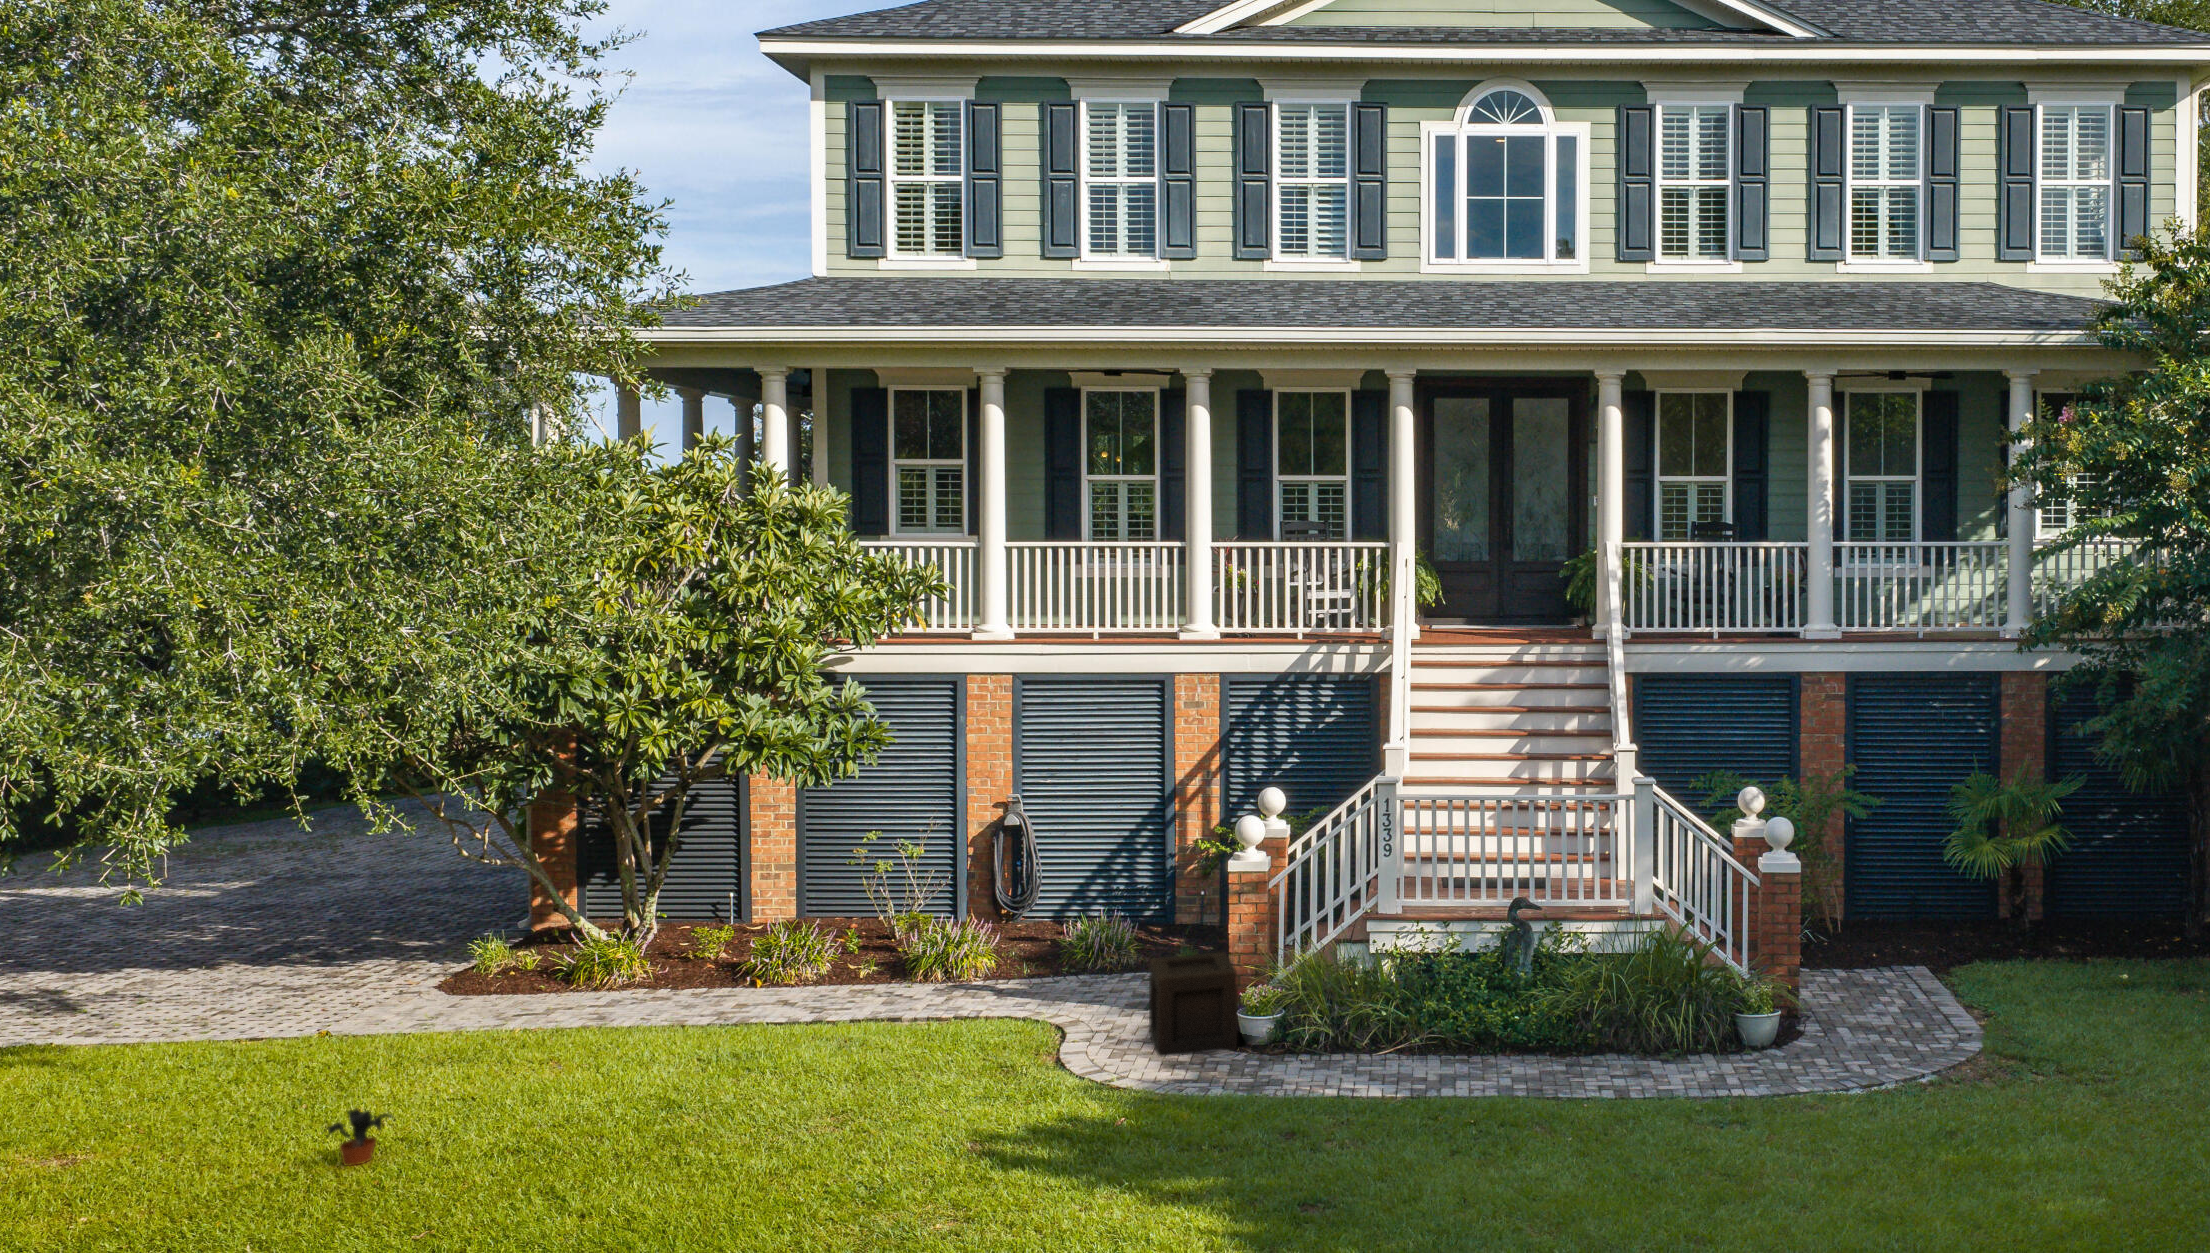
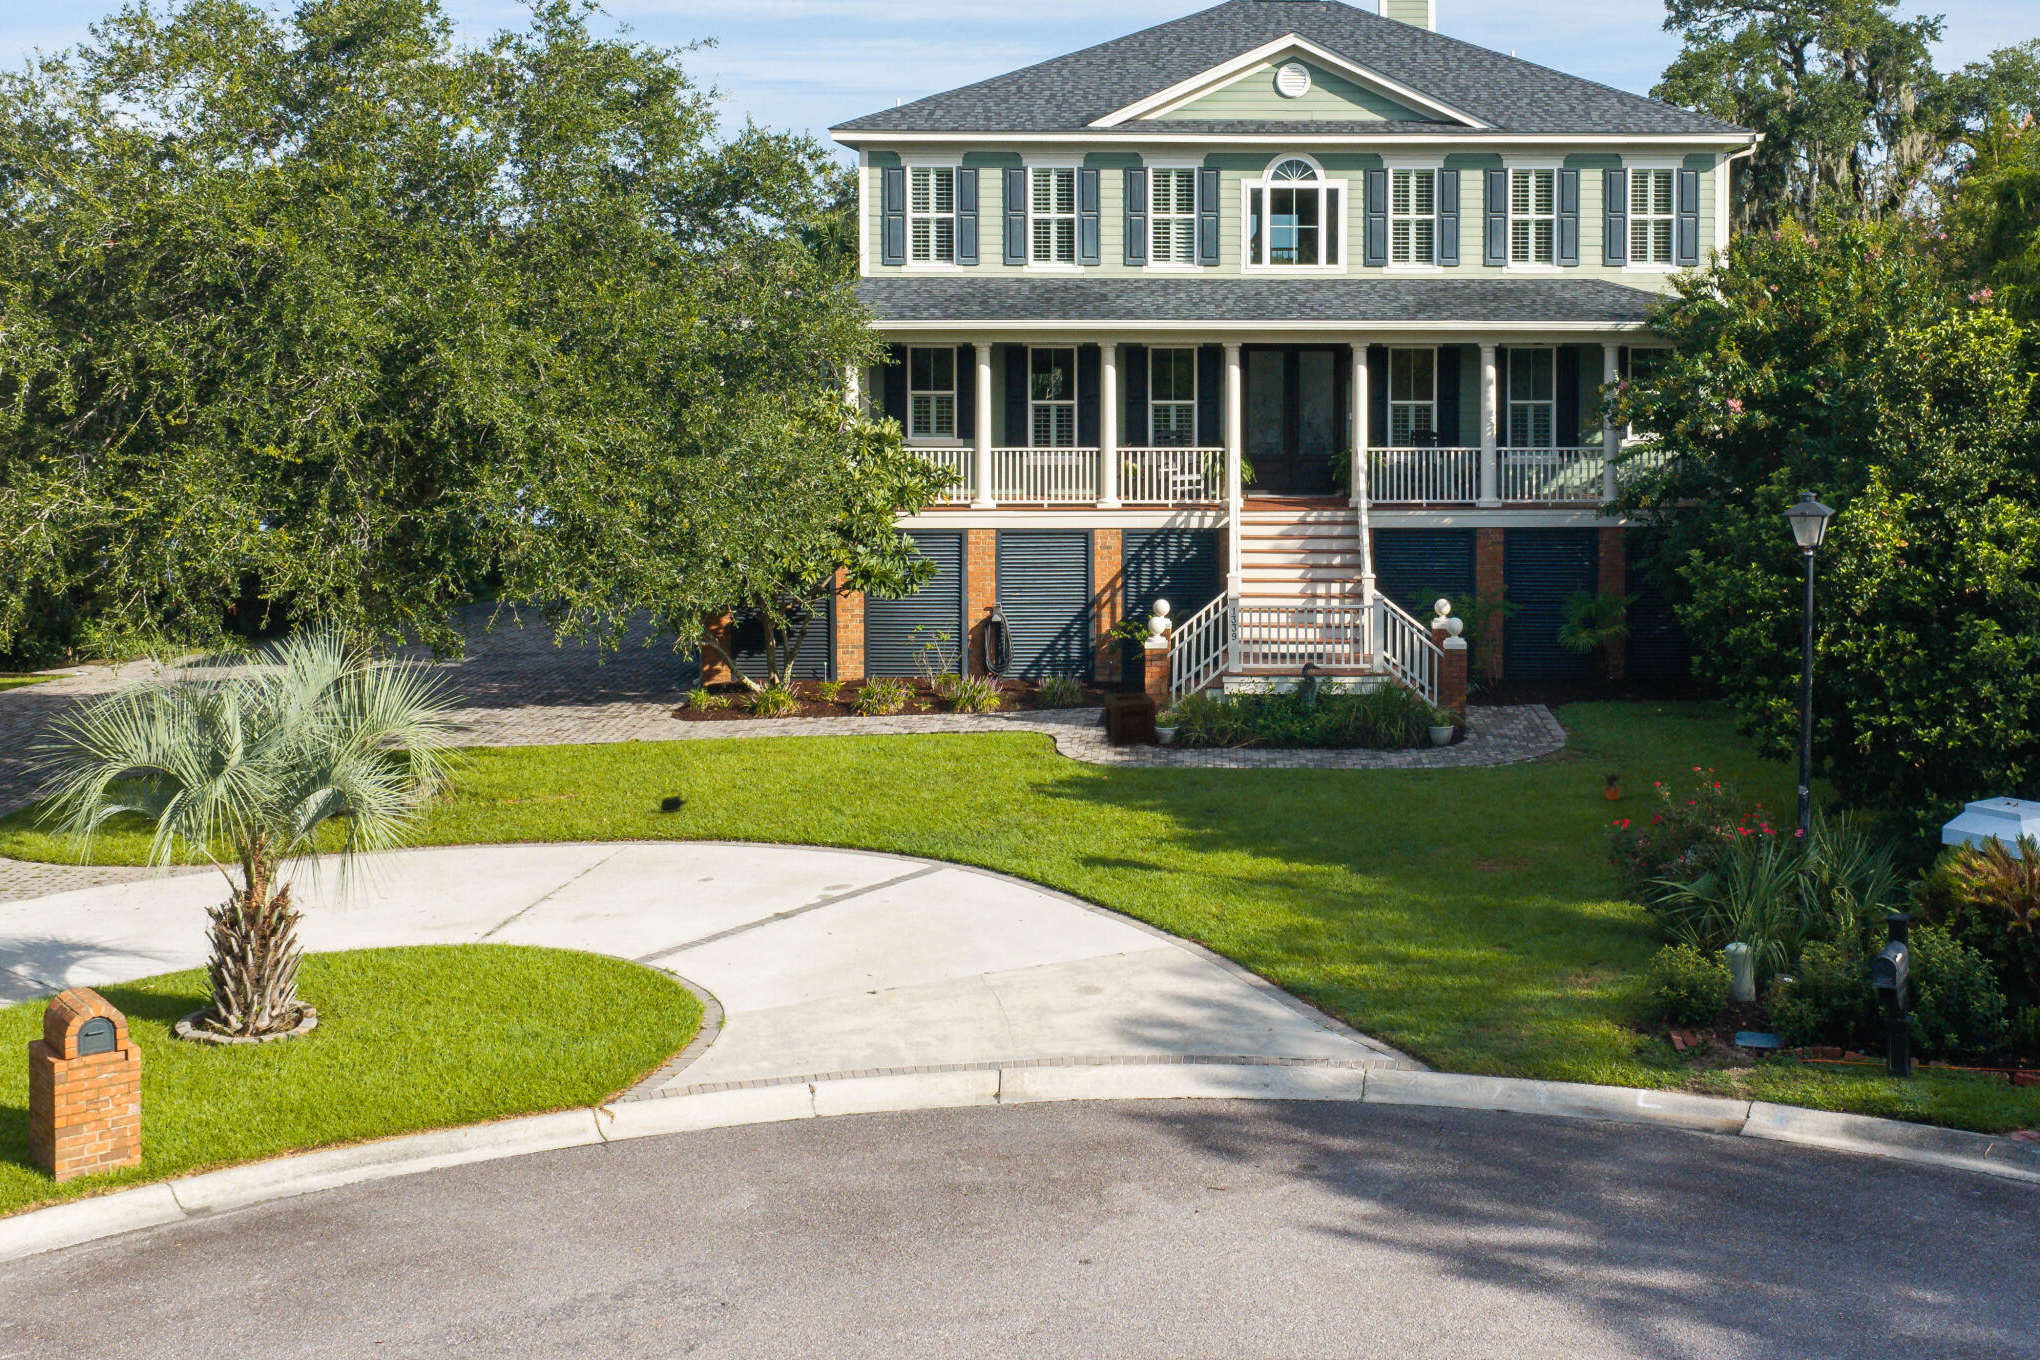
potted plant: present [326,1108,393,1166] -> present [1601,773,1628,800]
watering can: none [181,1159,271,1210] -> present [660,790,687,813]

